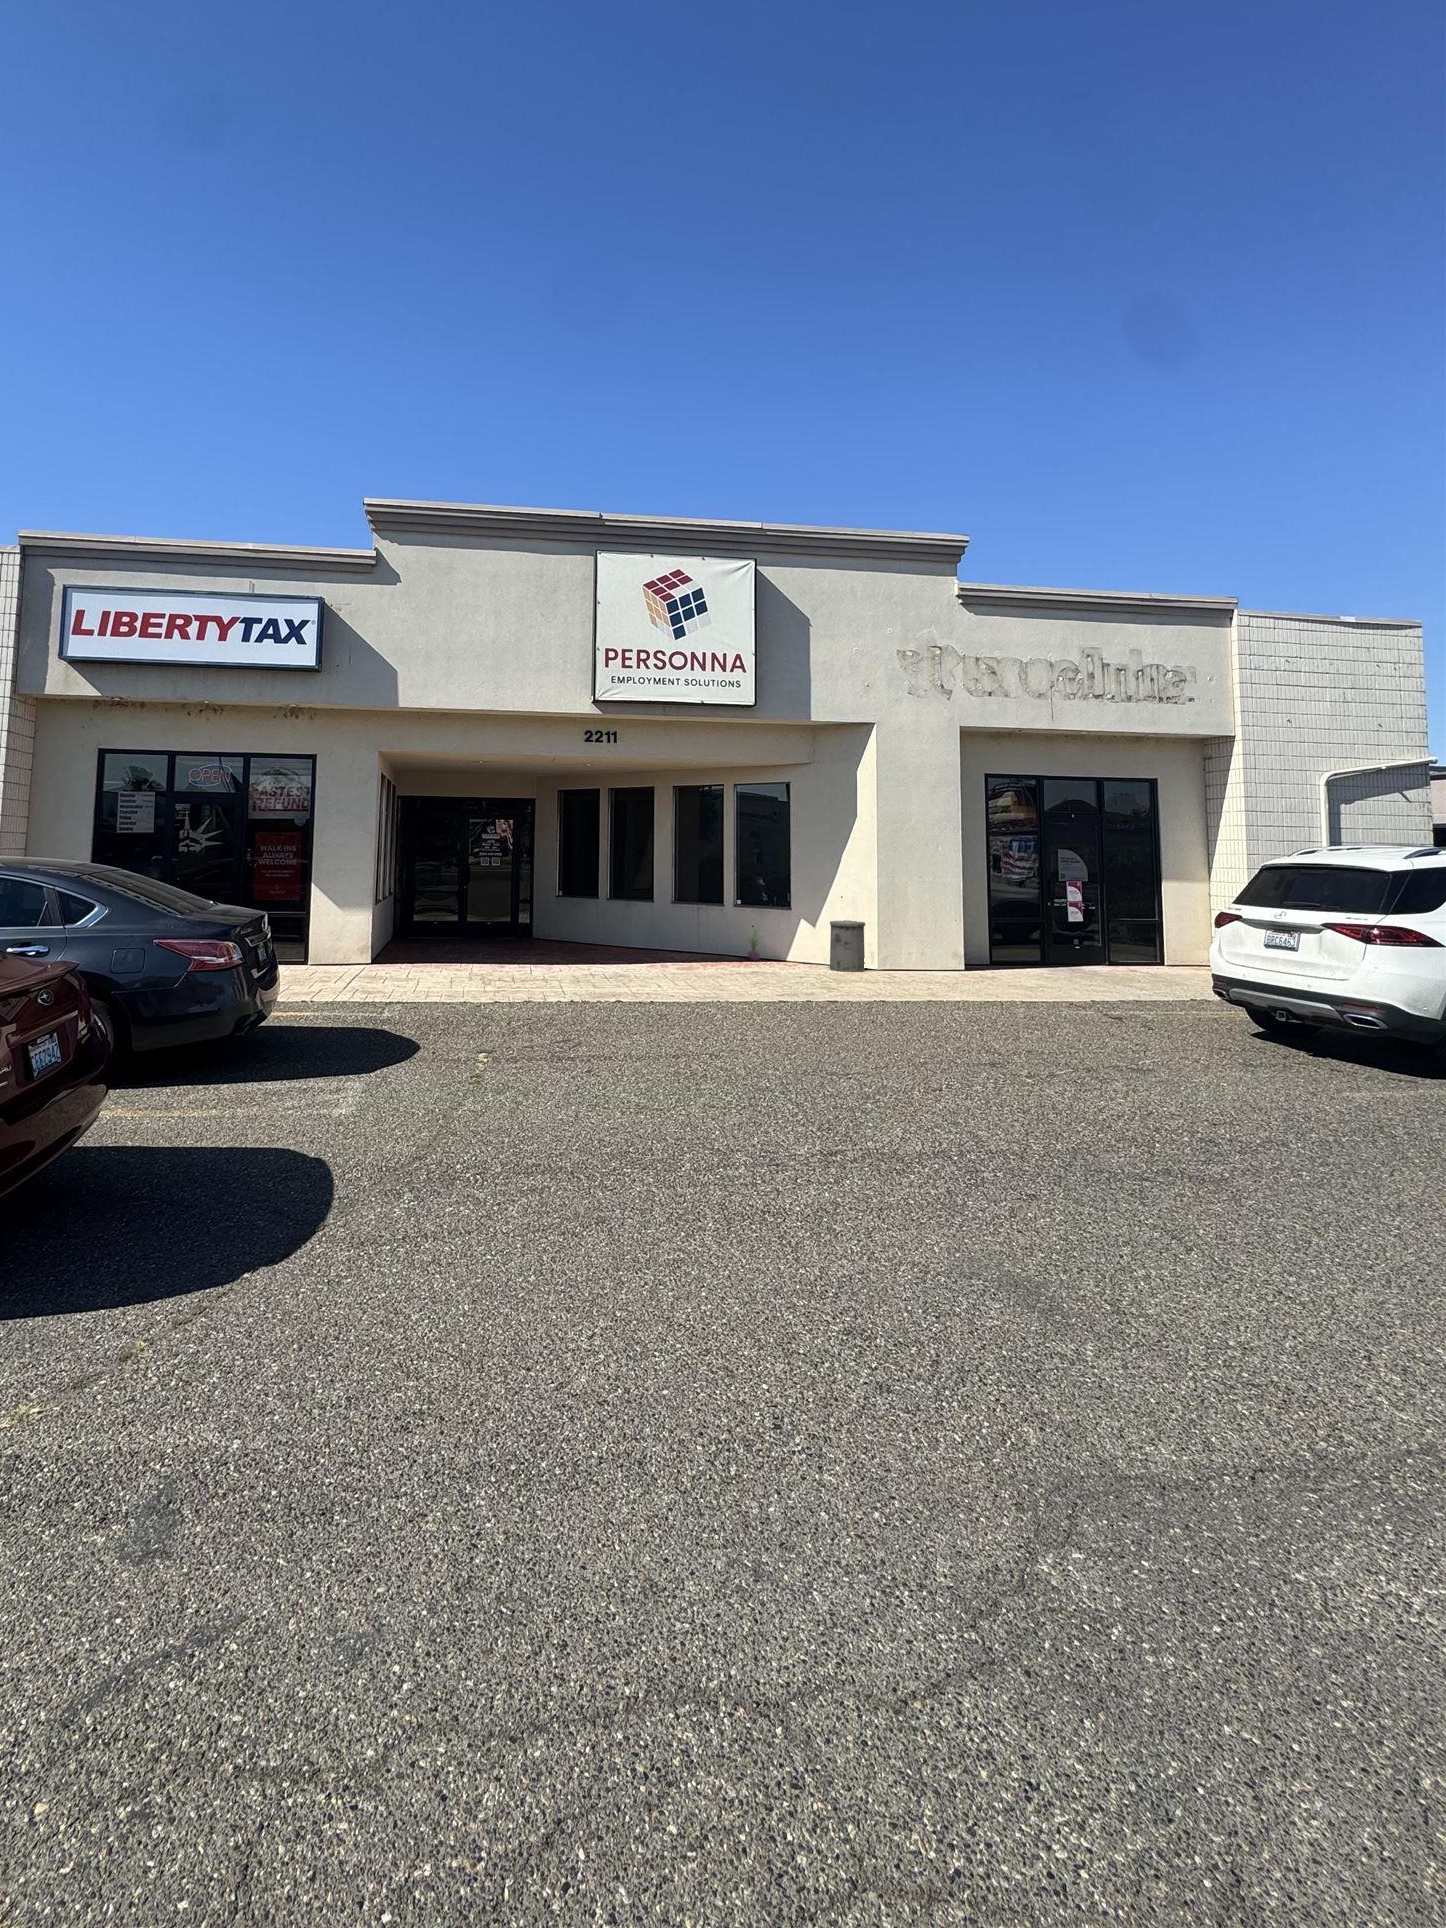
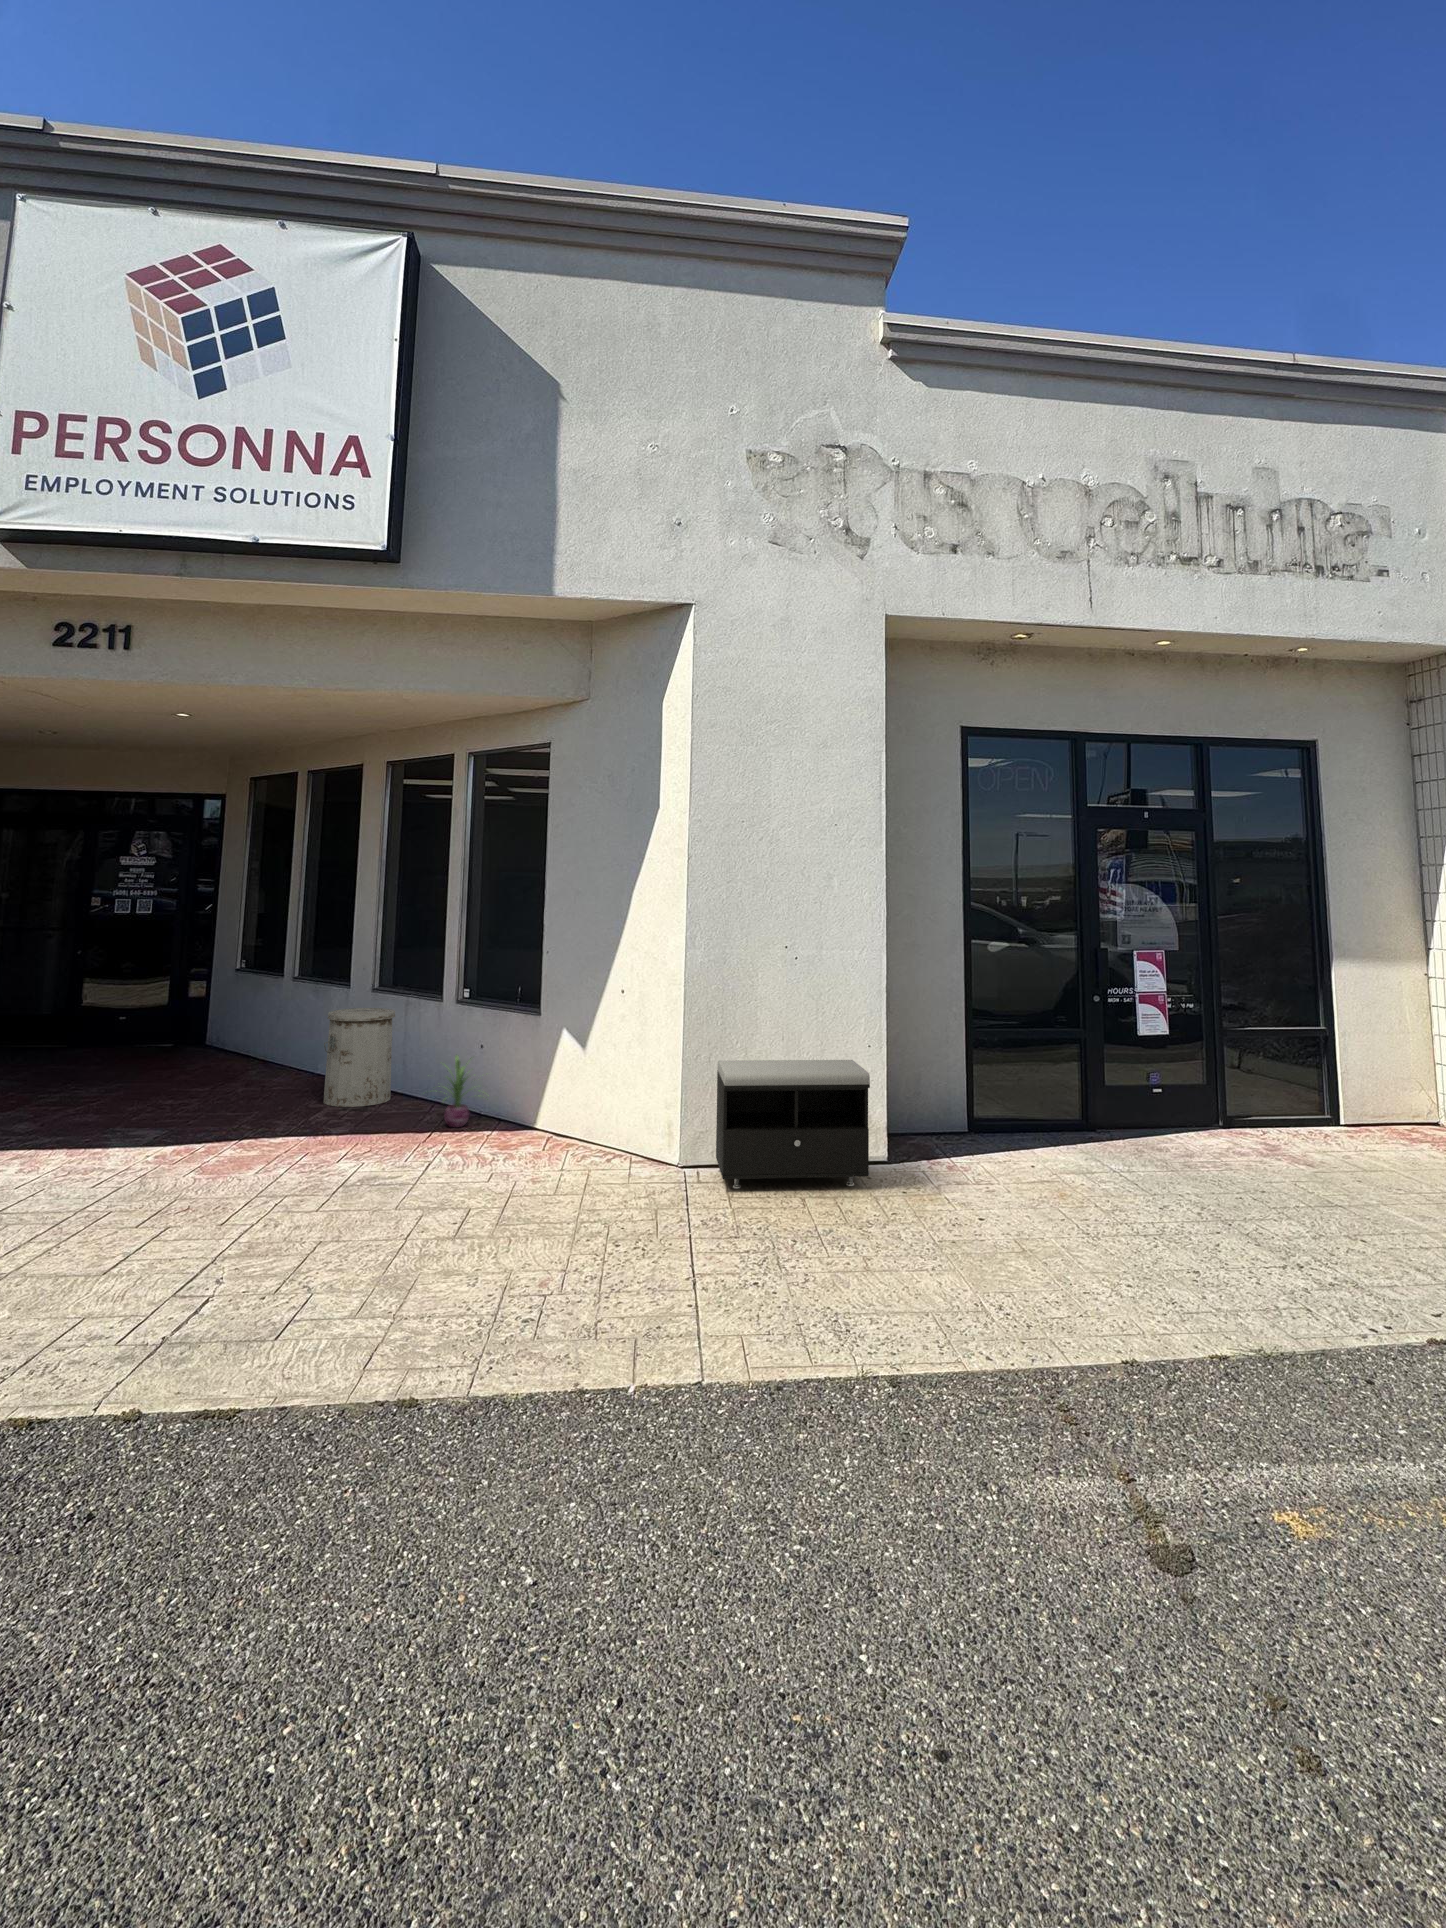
trash can: present [830,920,865,972] -> present [323,1008,395,1107]
storage bench: none [895,925,967,974] -> present [716,1060,870,1189]

